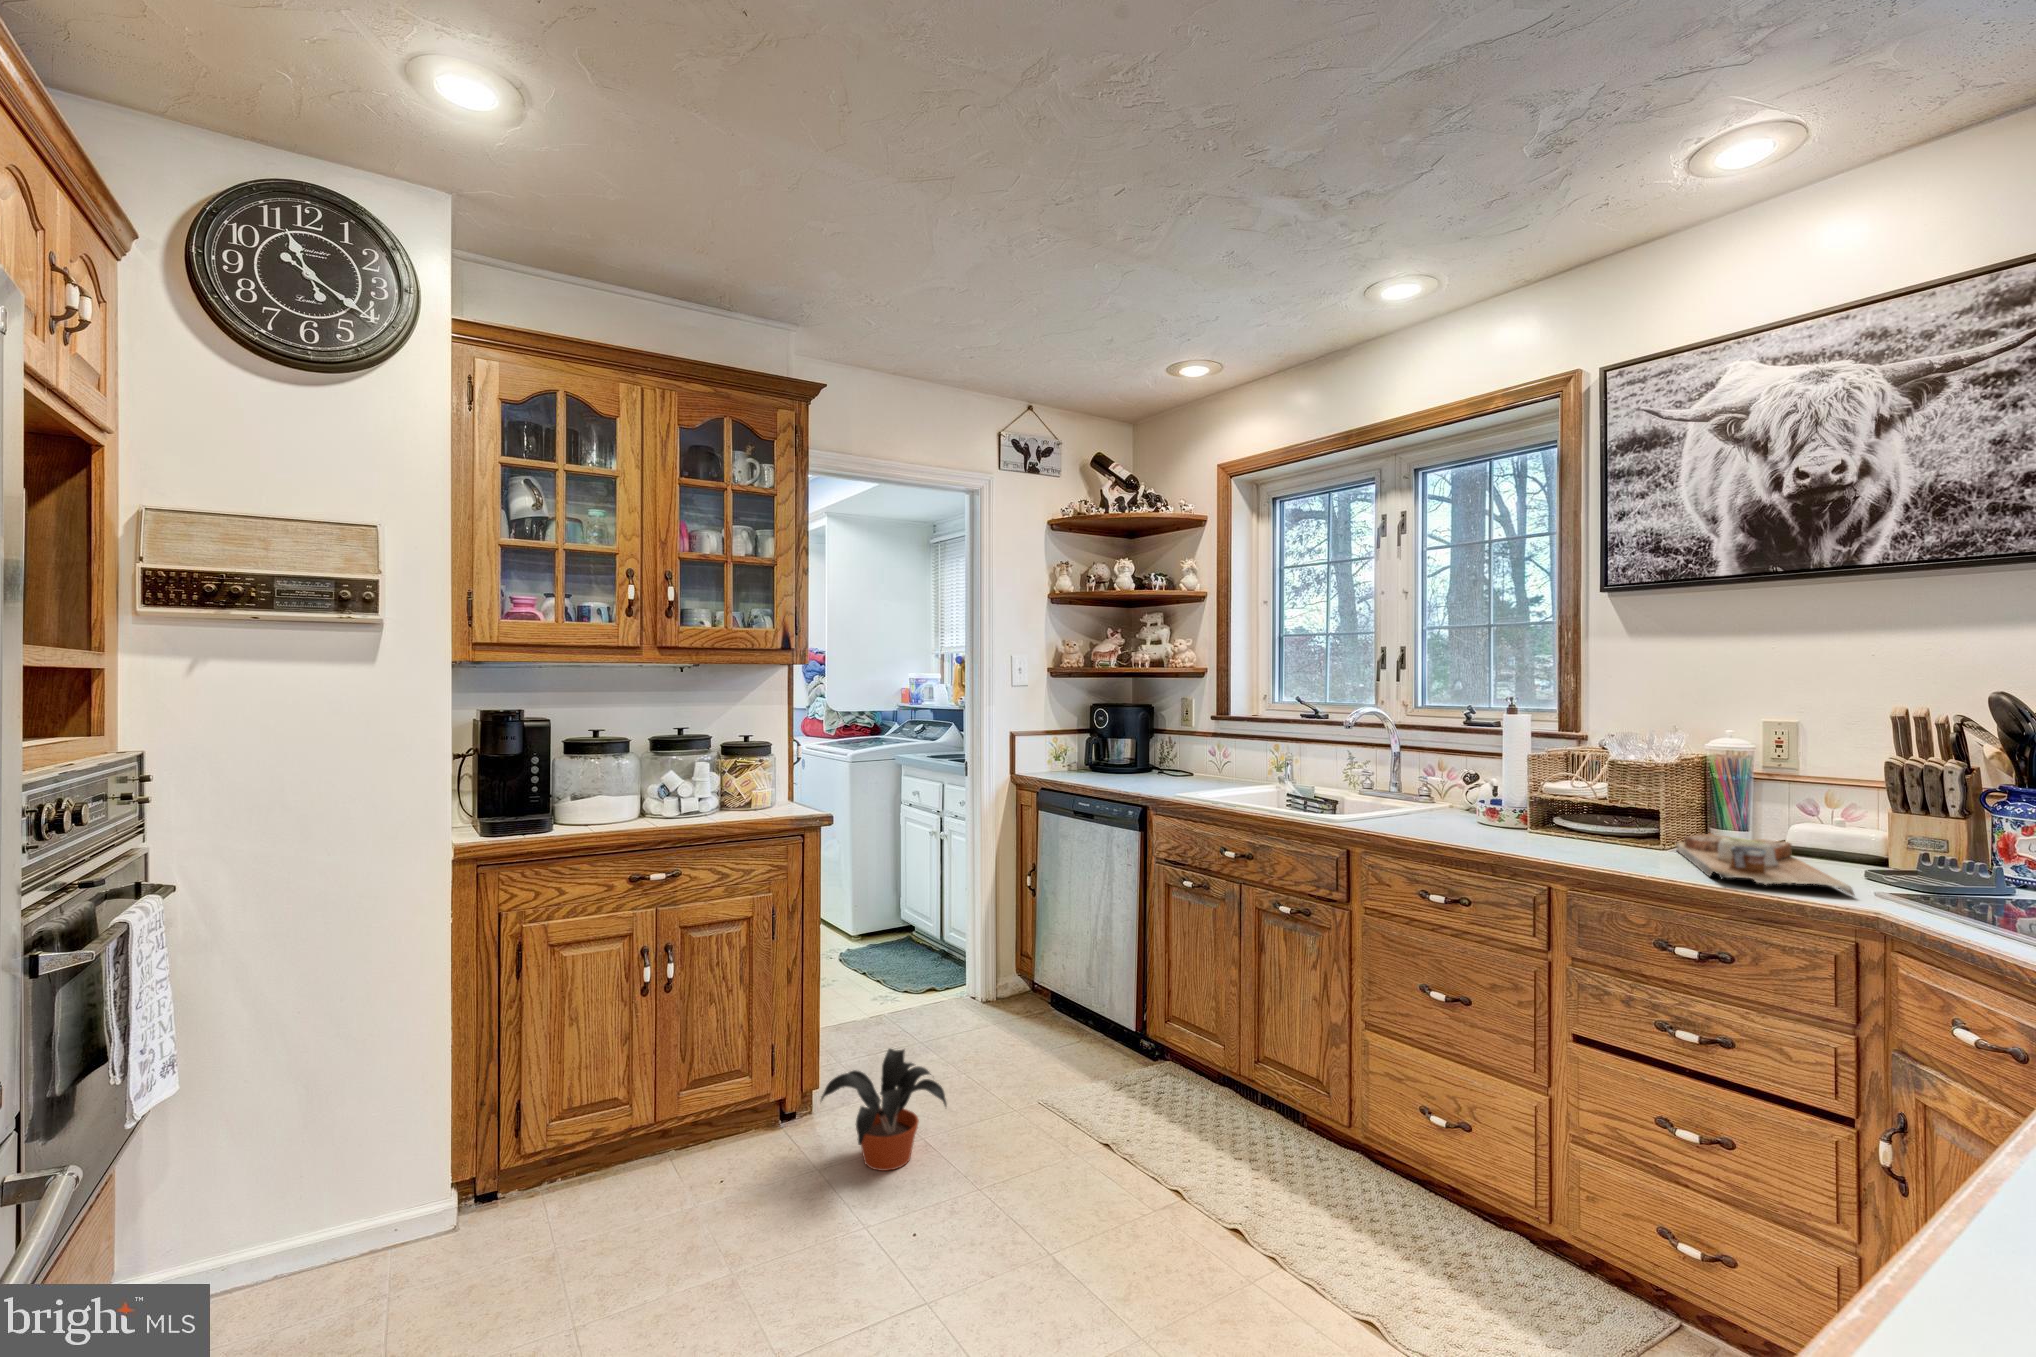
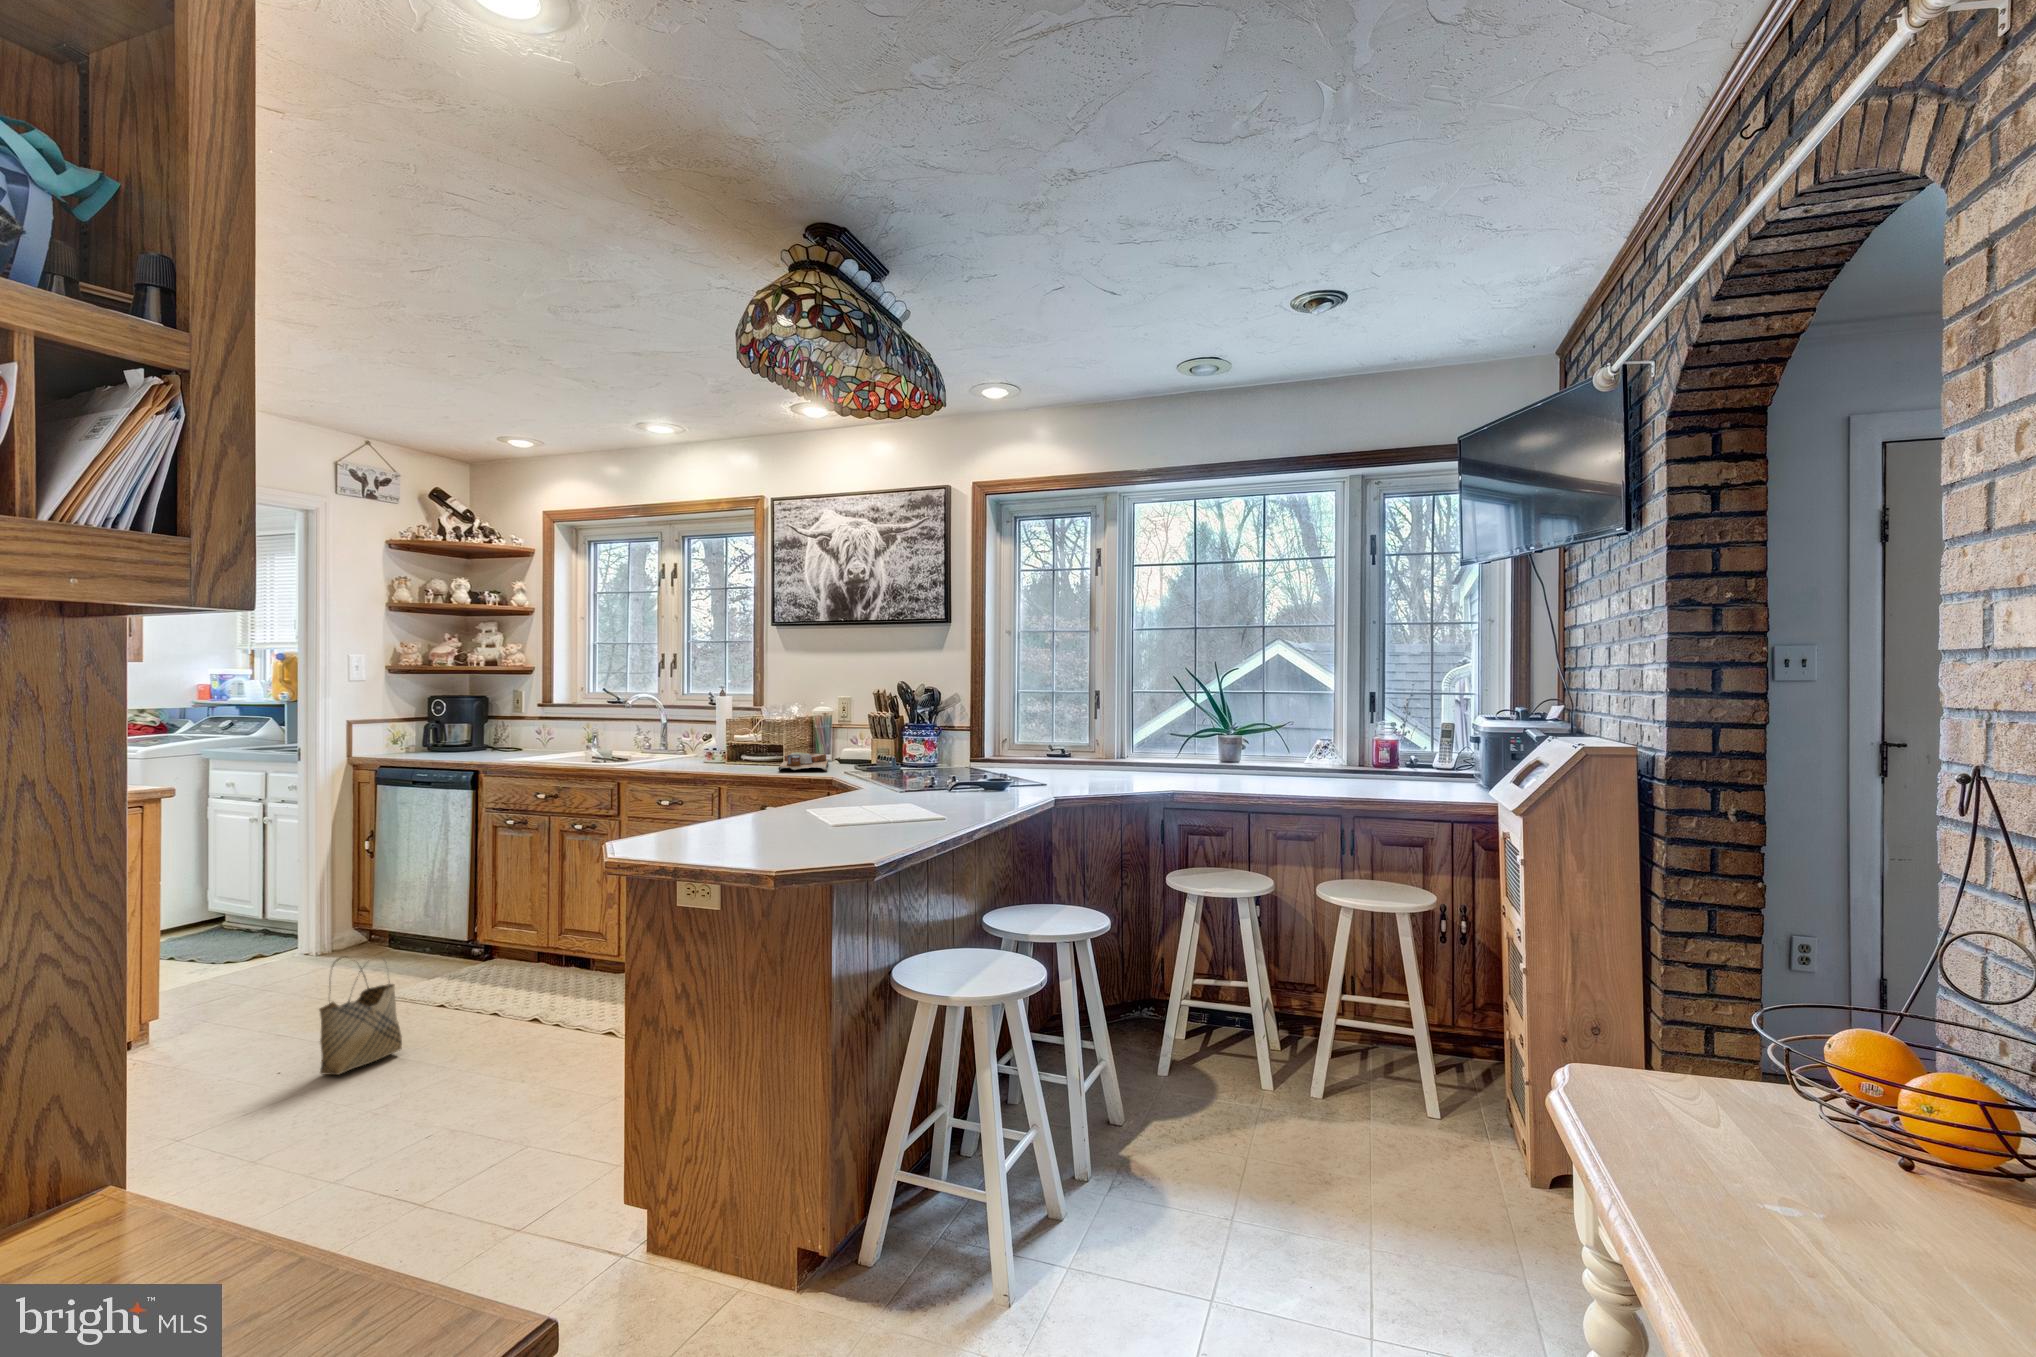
potted plant: present [821,1049,947,1171] -> none [179,965,304,1051]
woven basket: none [946,1095,1053,1298] -> present [319,956,402,1075]

